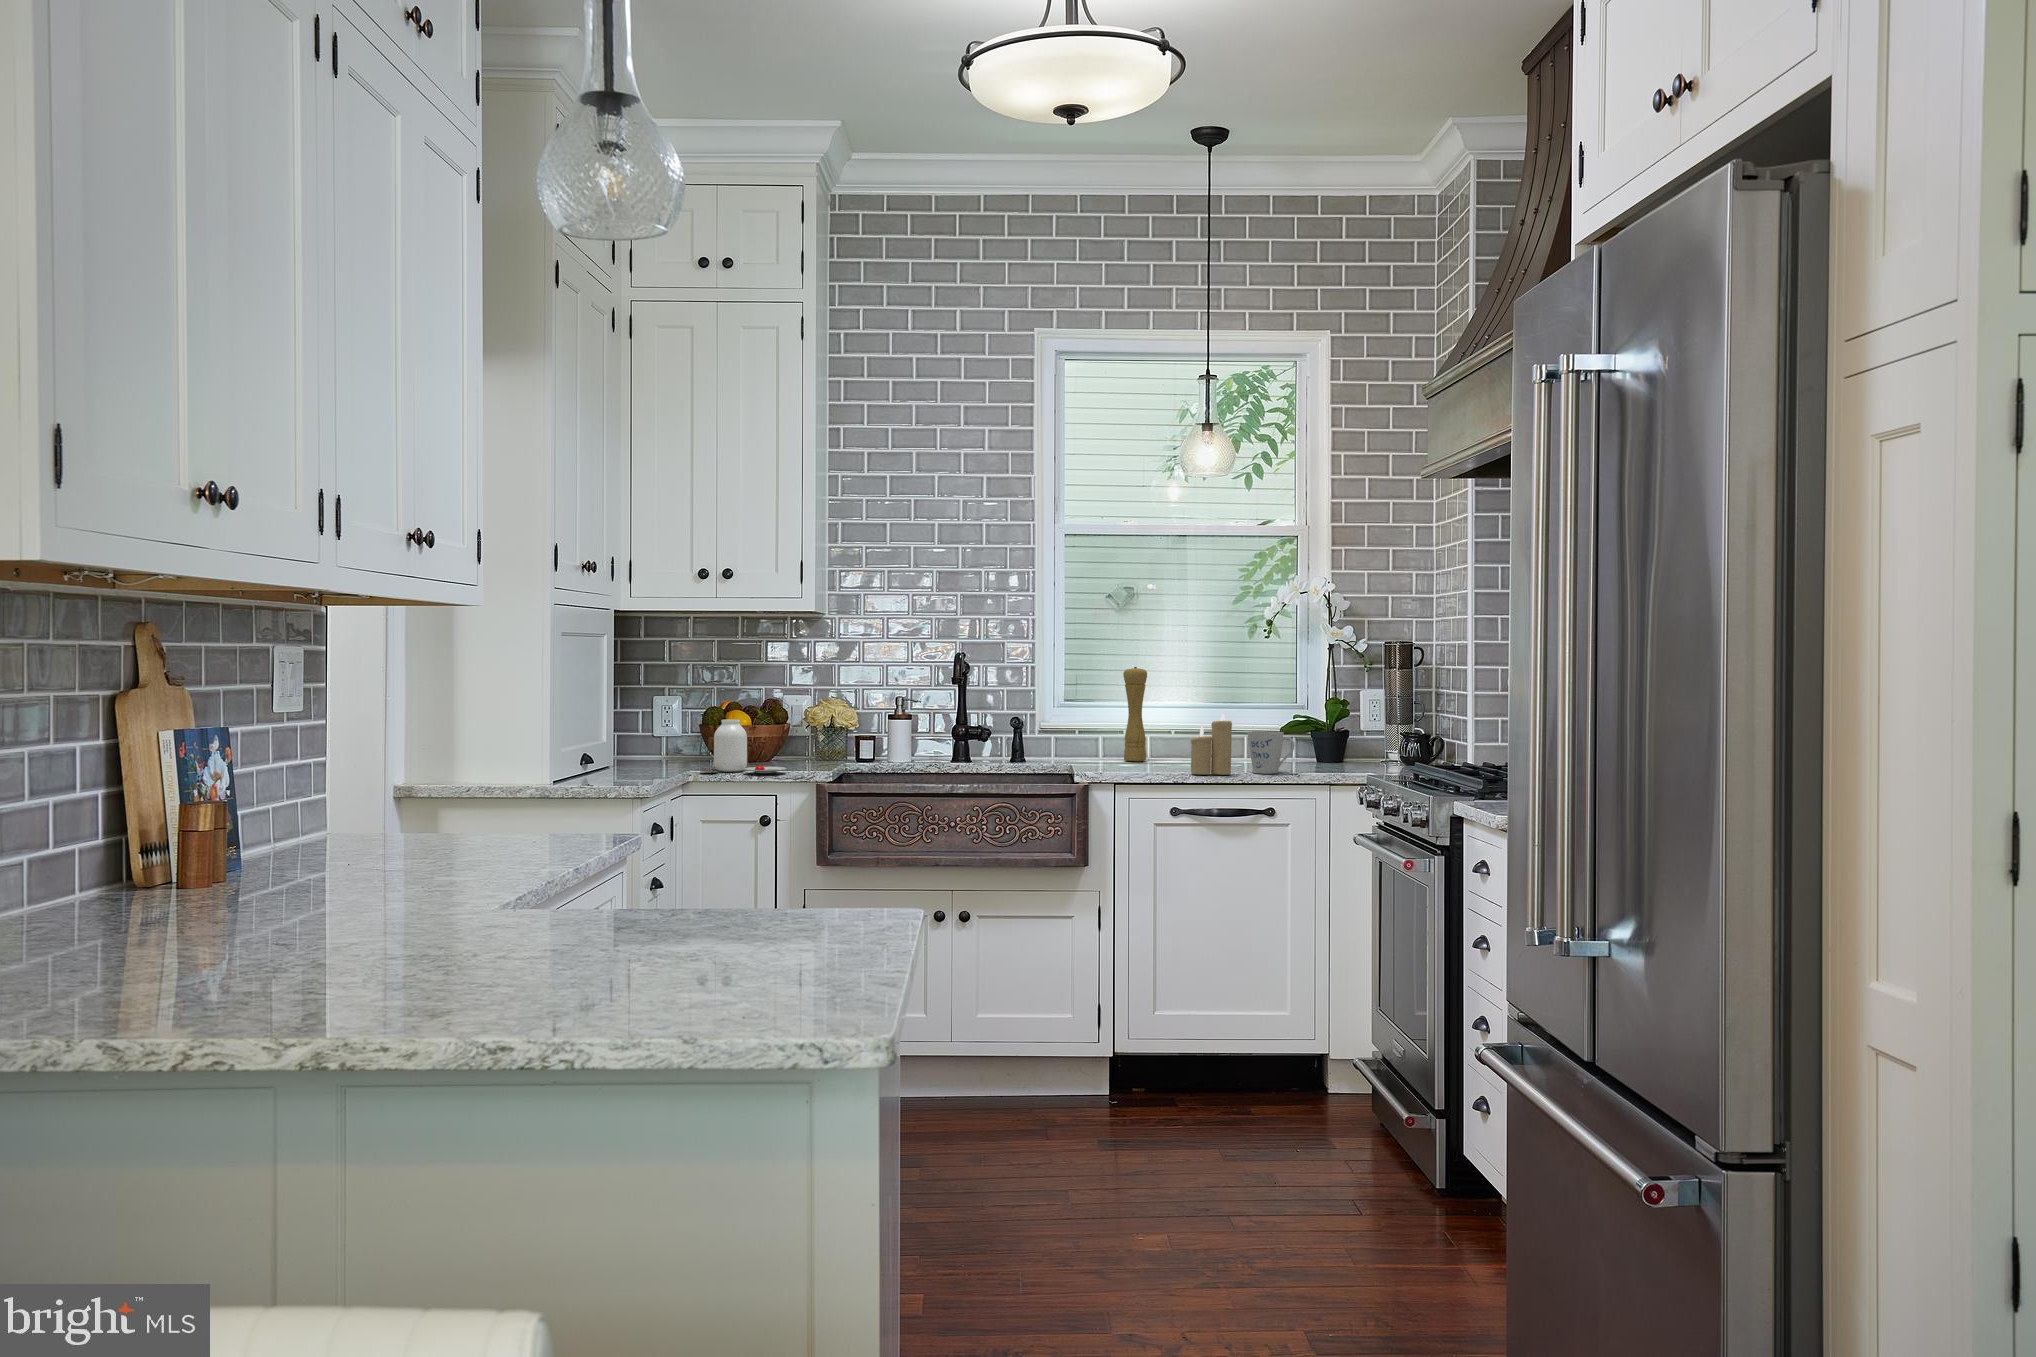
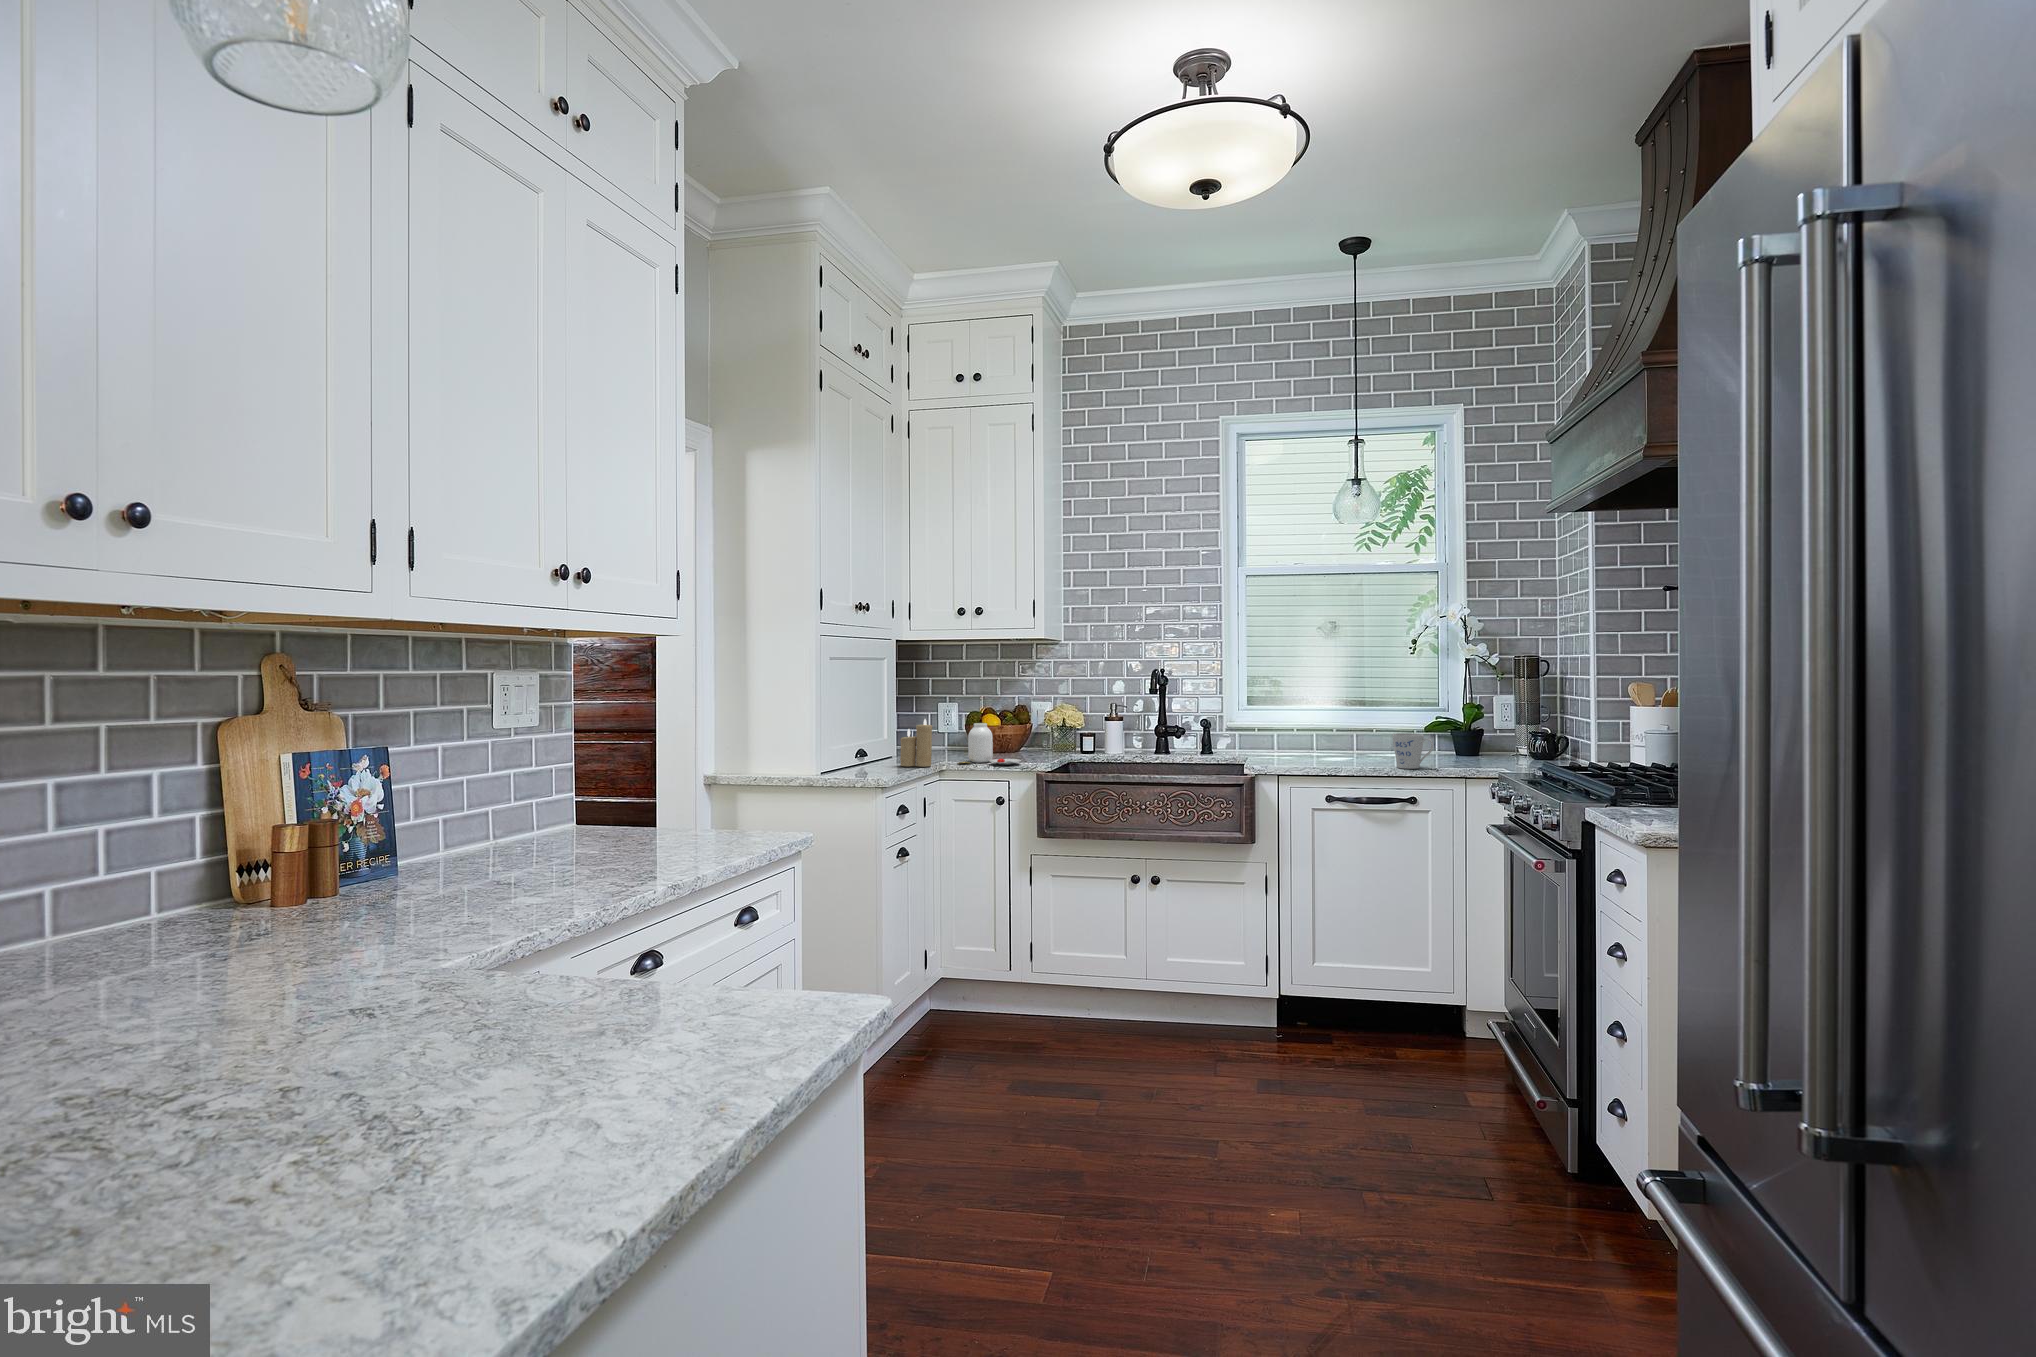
pepper mill: present [1123,667,1147,761] -> none [1289,680,1308,755]
candle: present [1191,713,1232,775] -> present [900,719,932,767]

